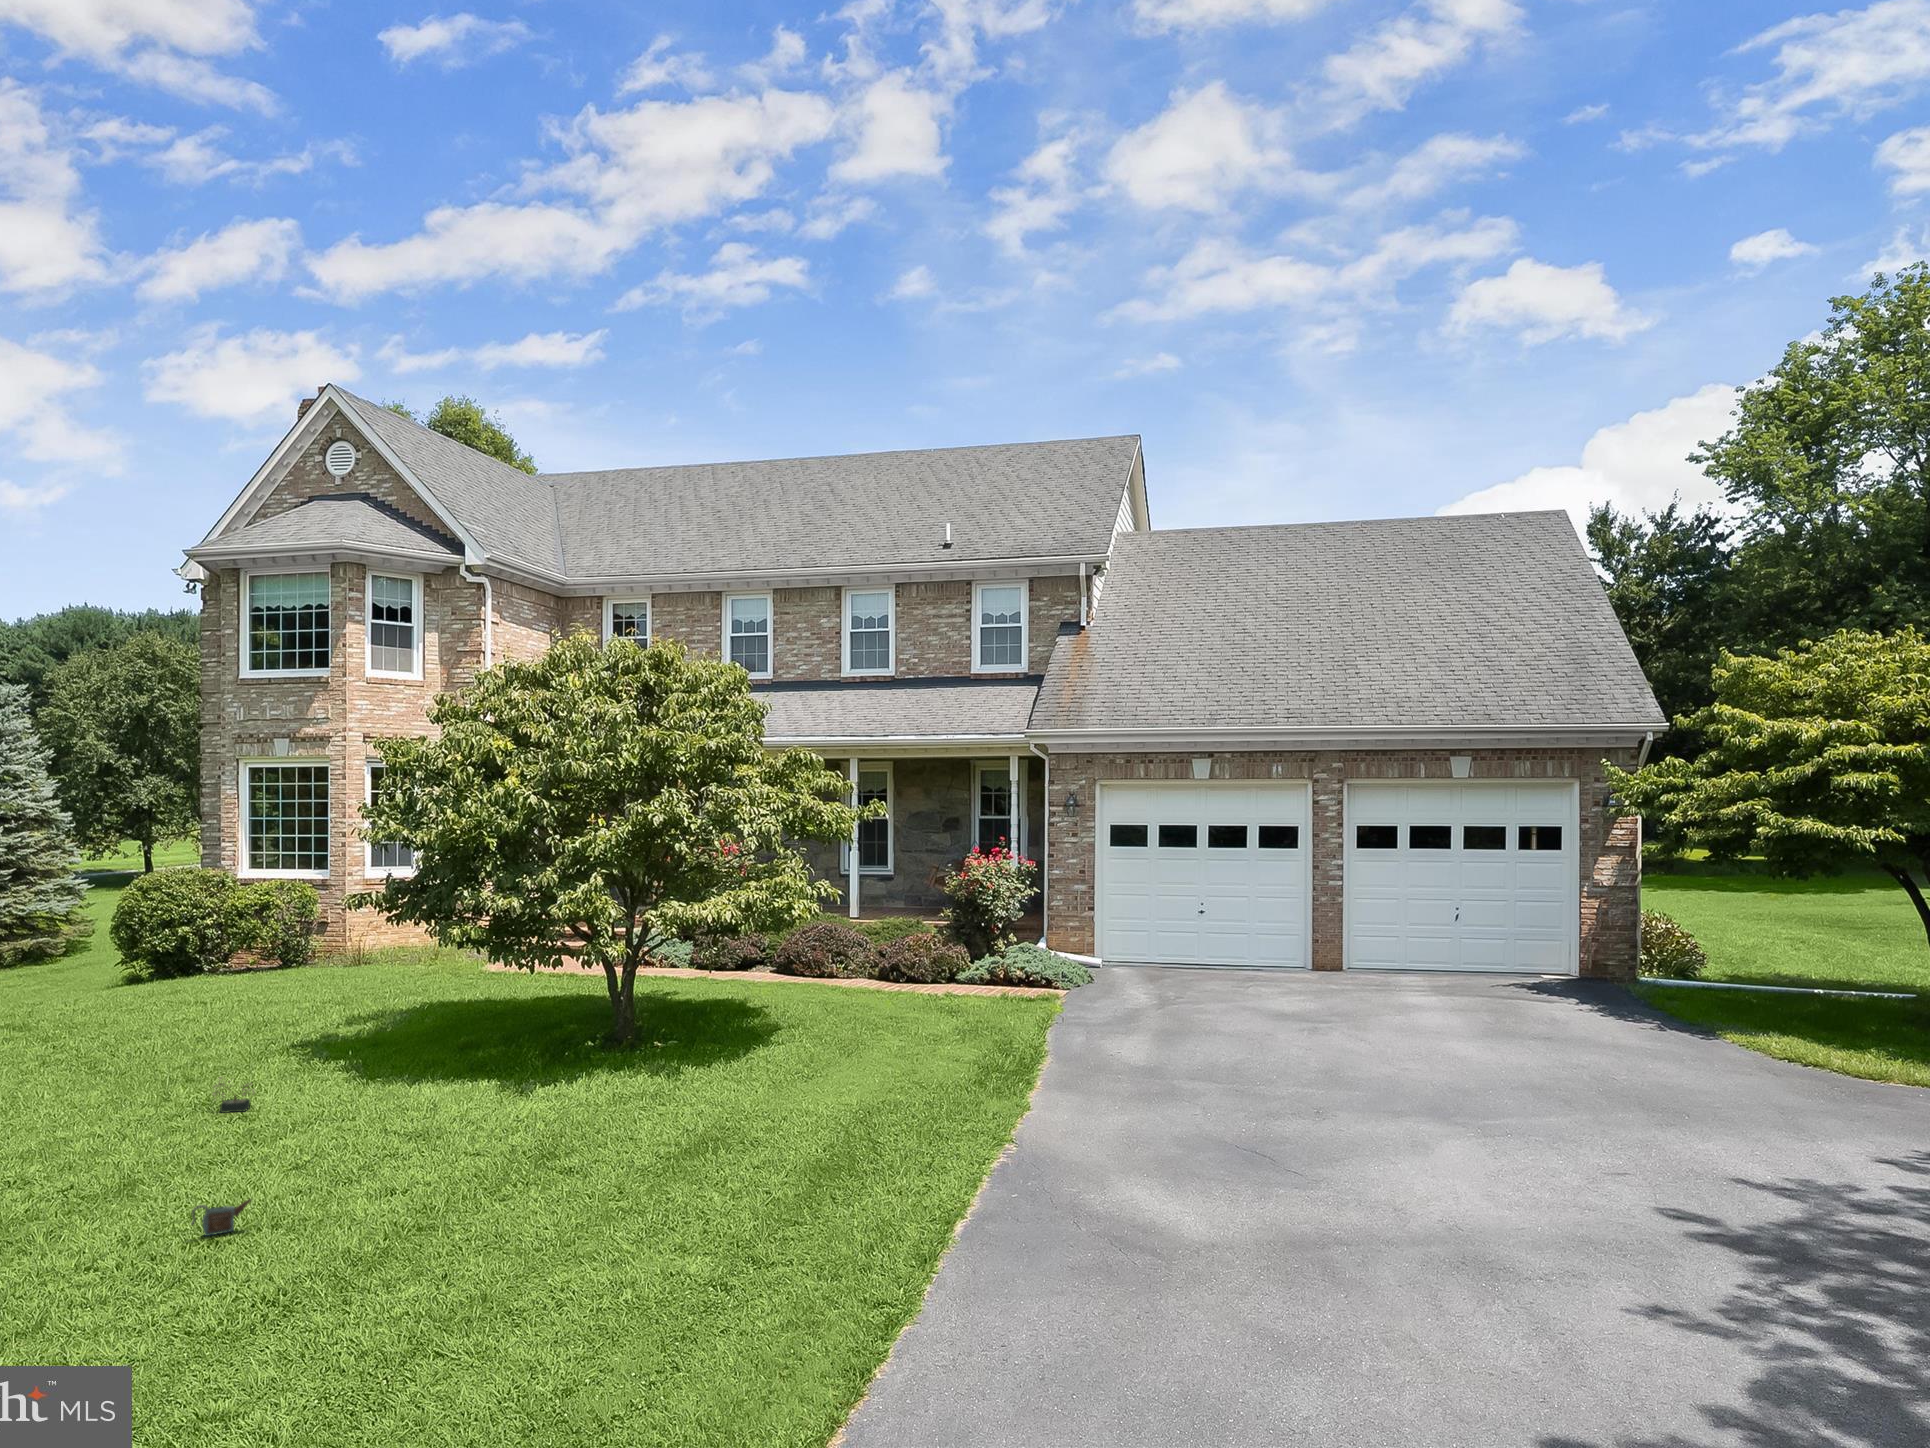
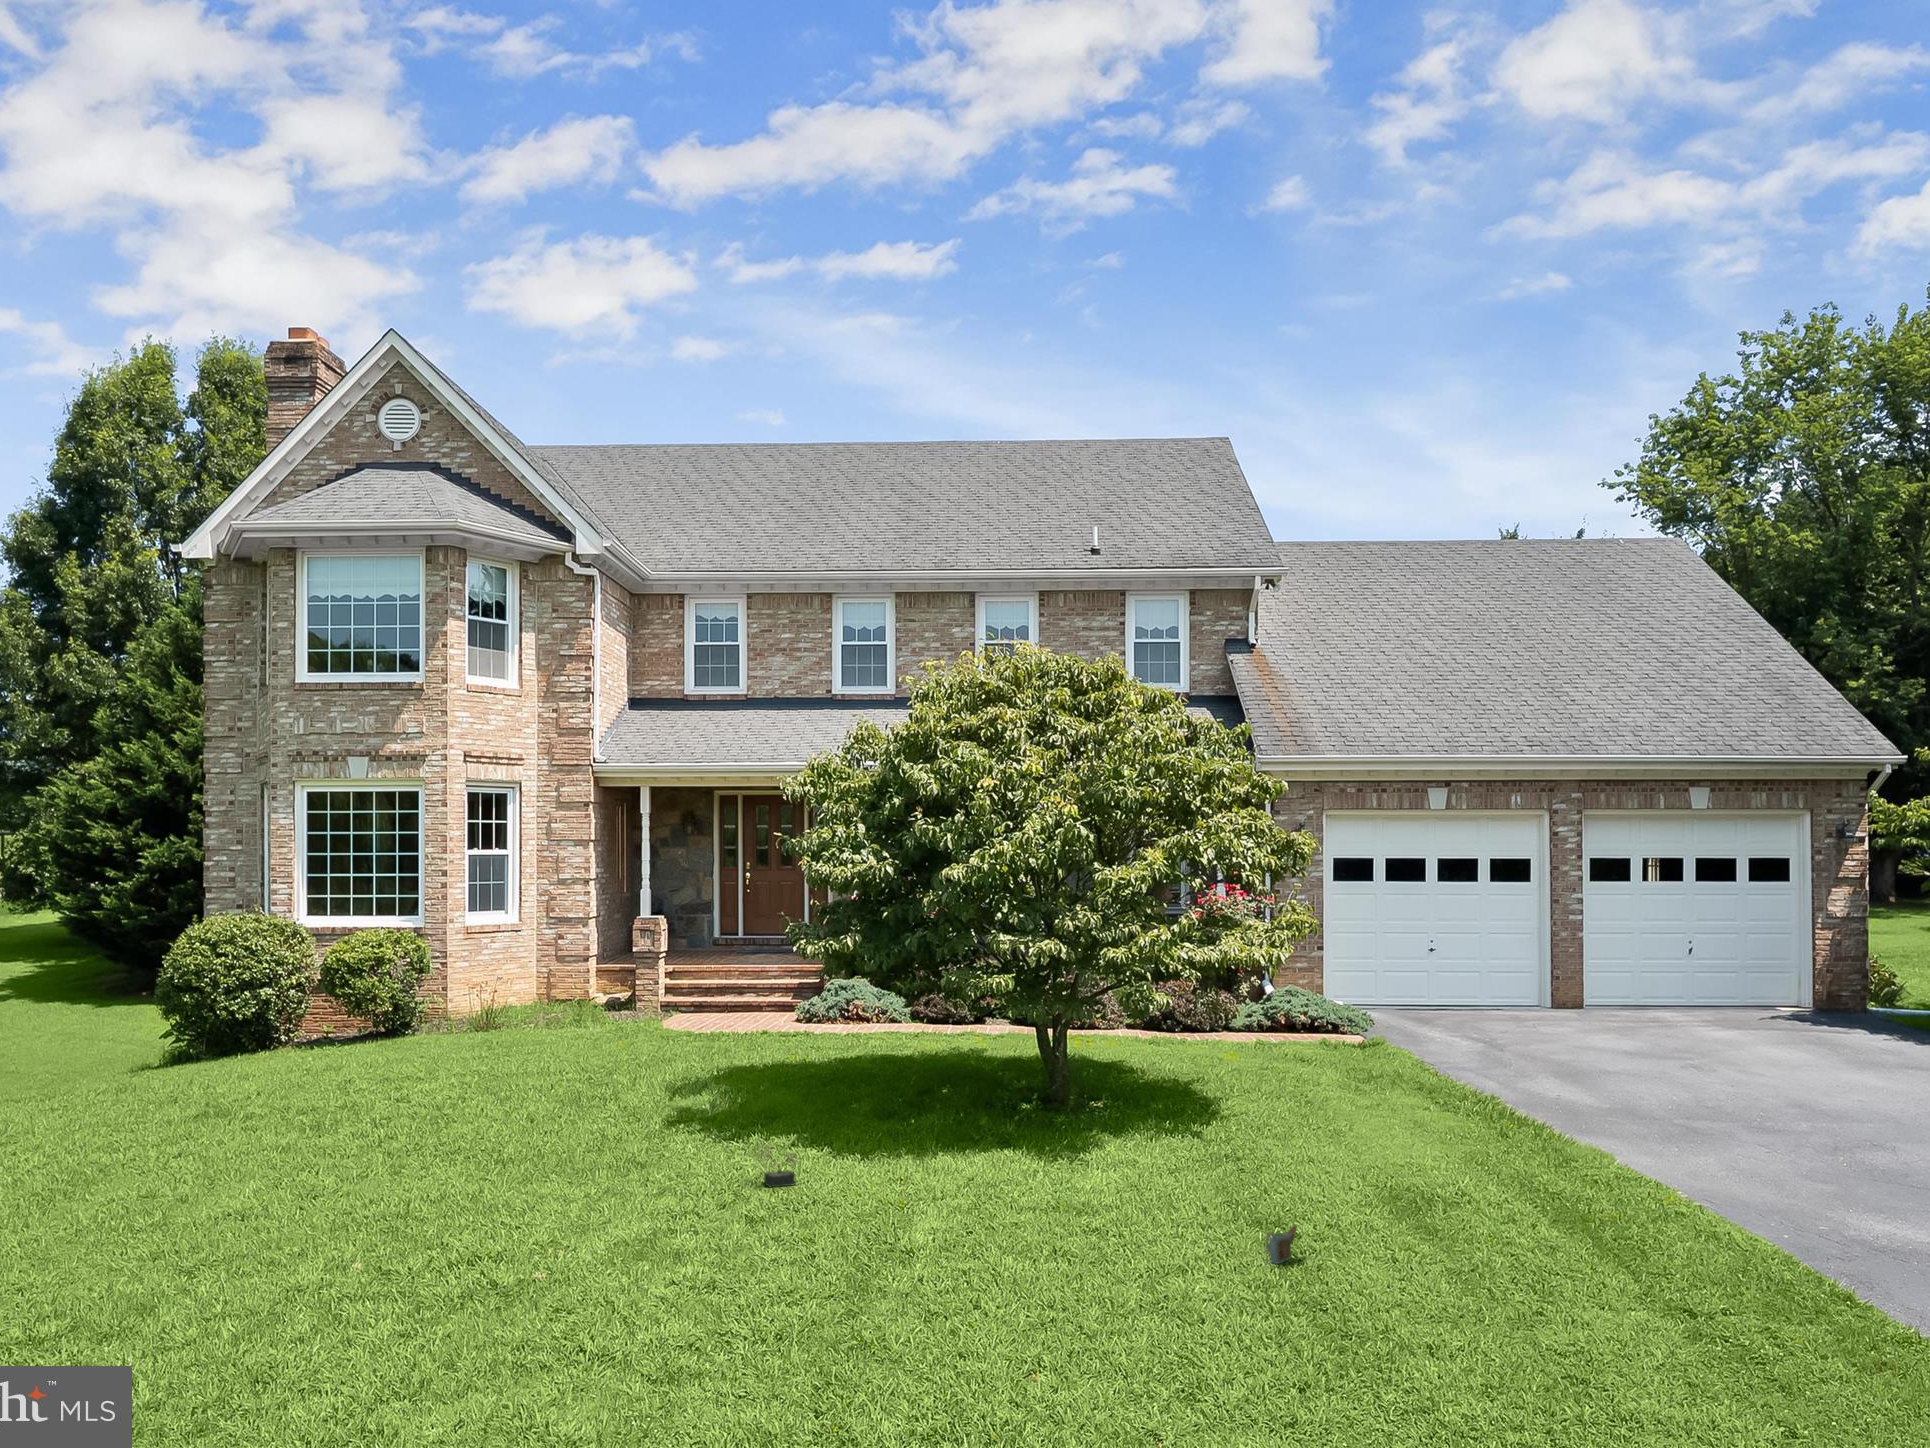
watering can: present [191,1199,251,1236] -> present [1265,1226,1297,1264]

